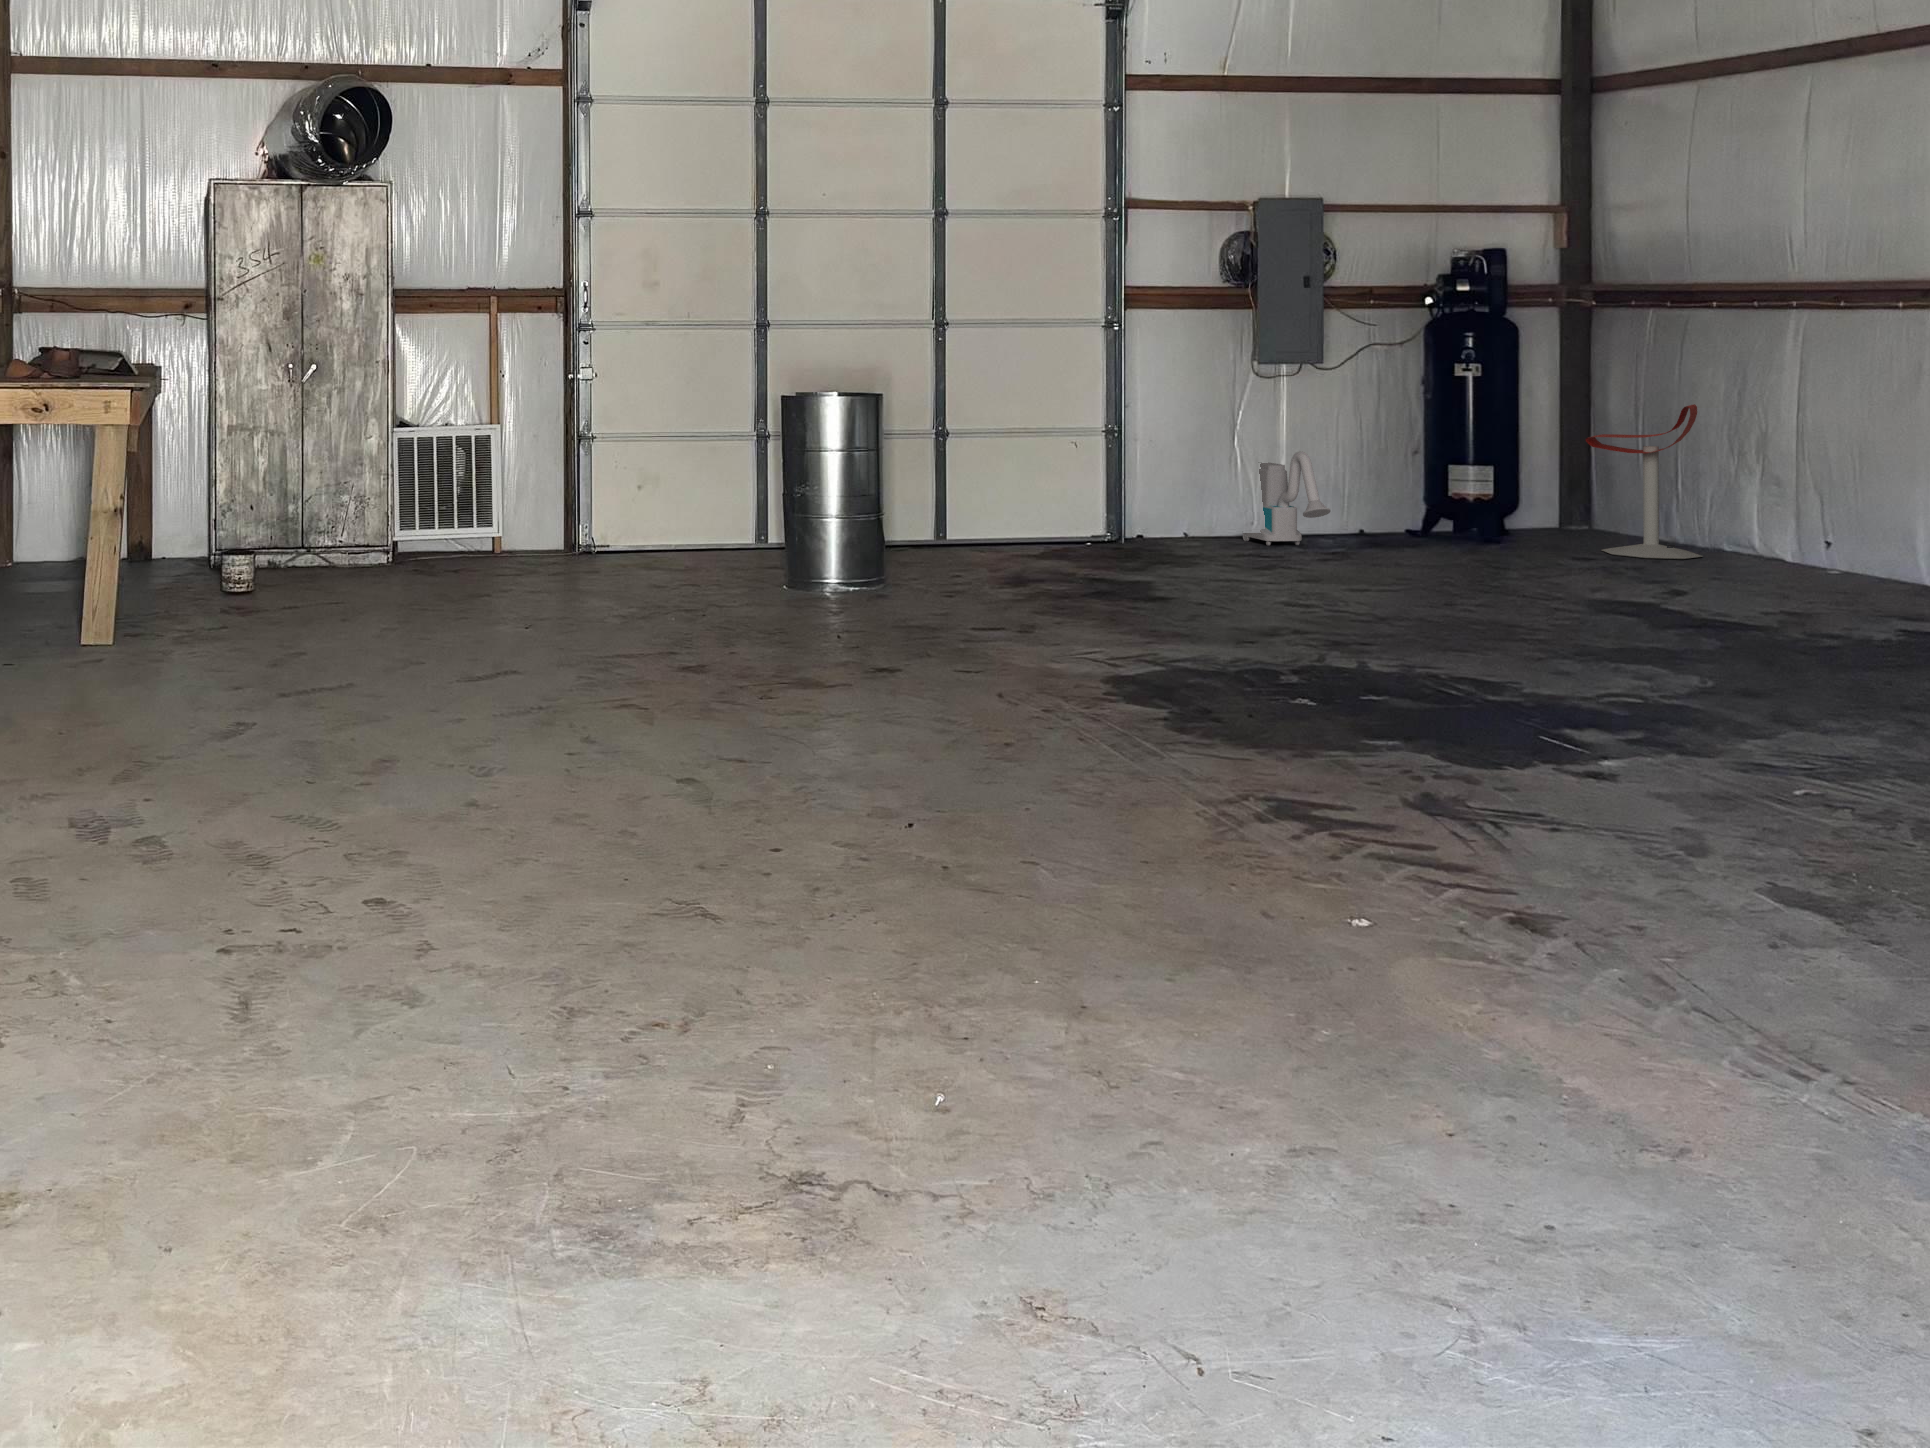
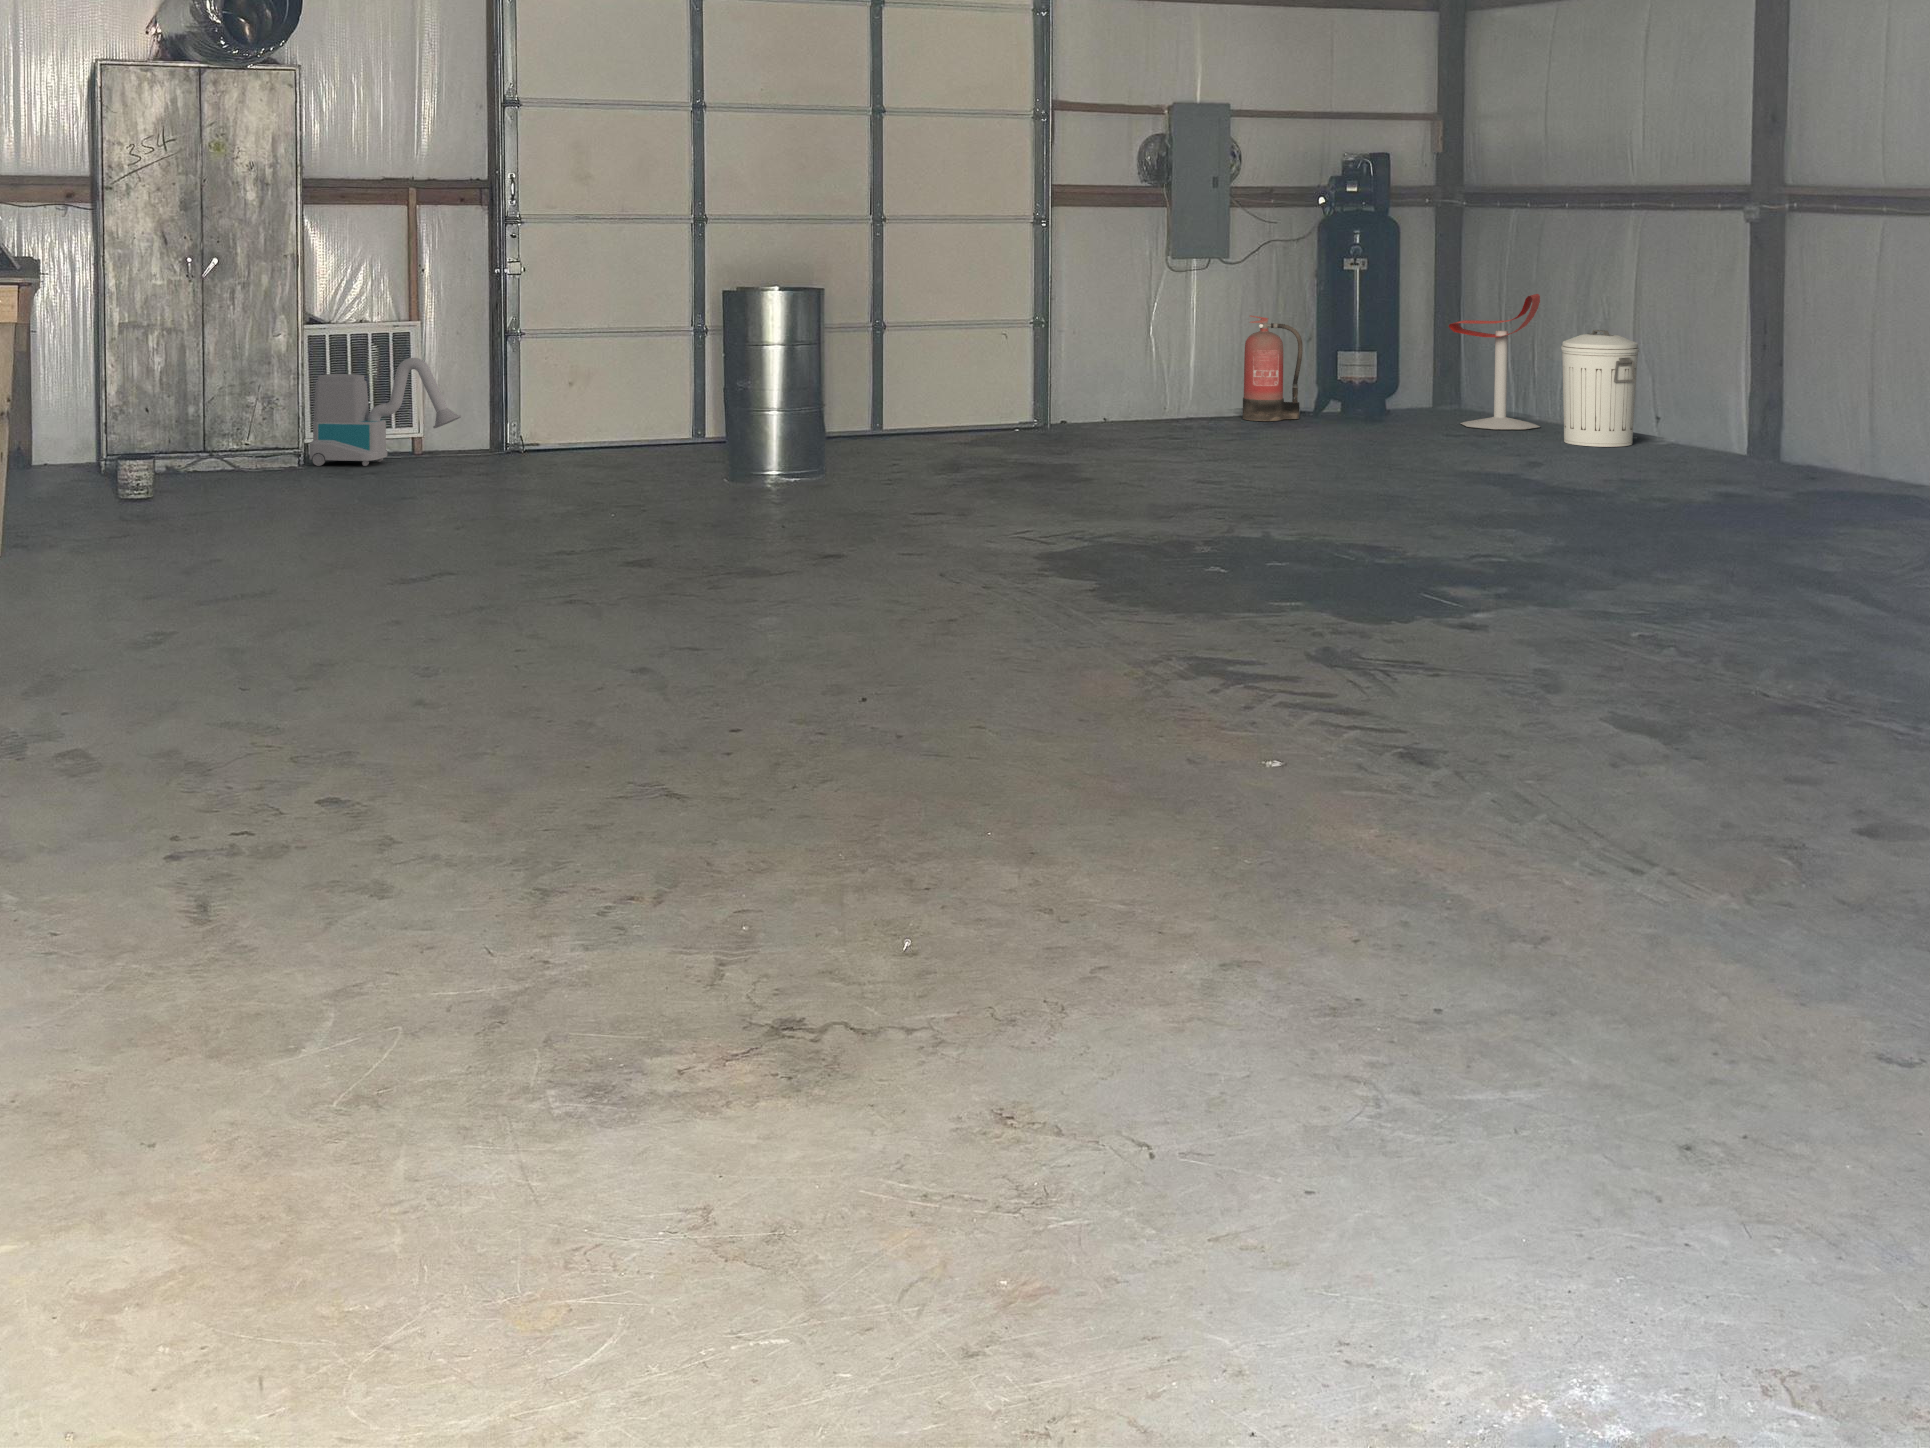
fire extinguisher: none [1340,427,1409,543] -> present [1243,315,1303,421]
trash can: none [1732,446,1835,582] -> present [1561,330,1639,447]
vacuum cleaner: present [1243,451,1331,546] -> present [309,358,461,466]

